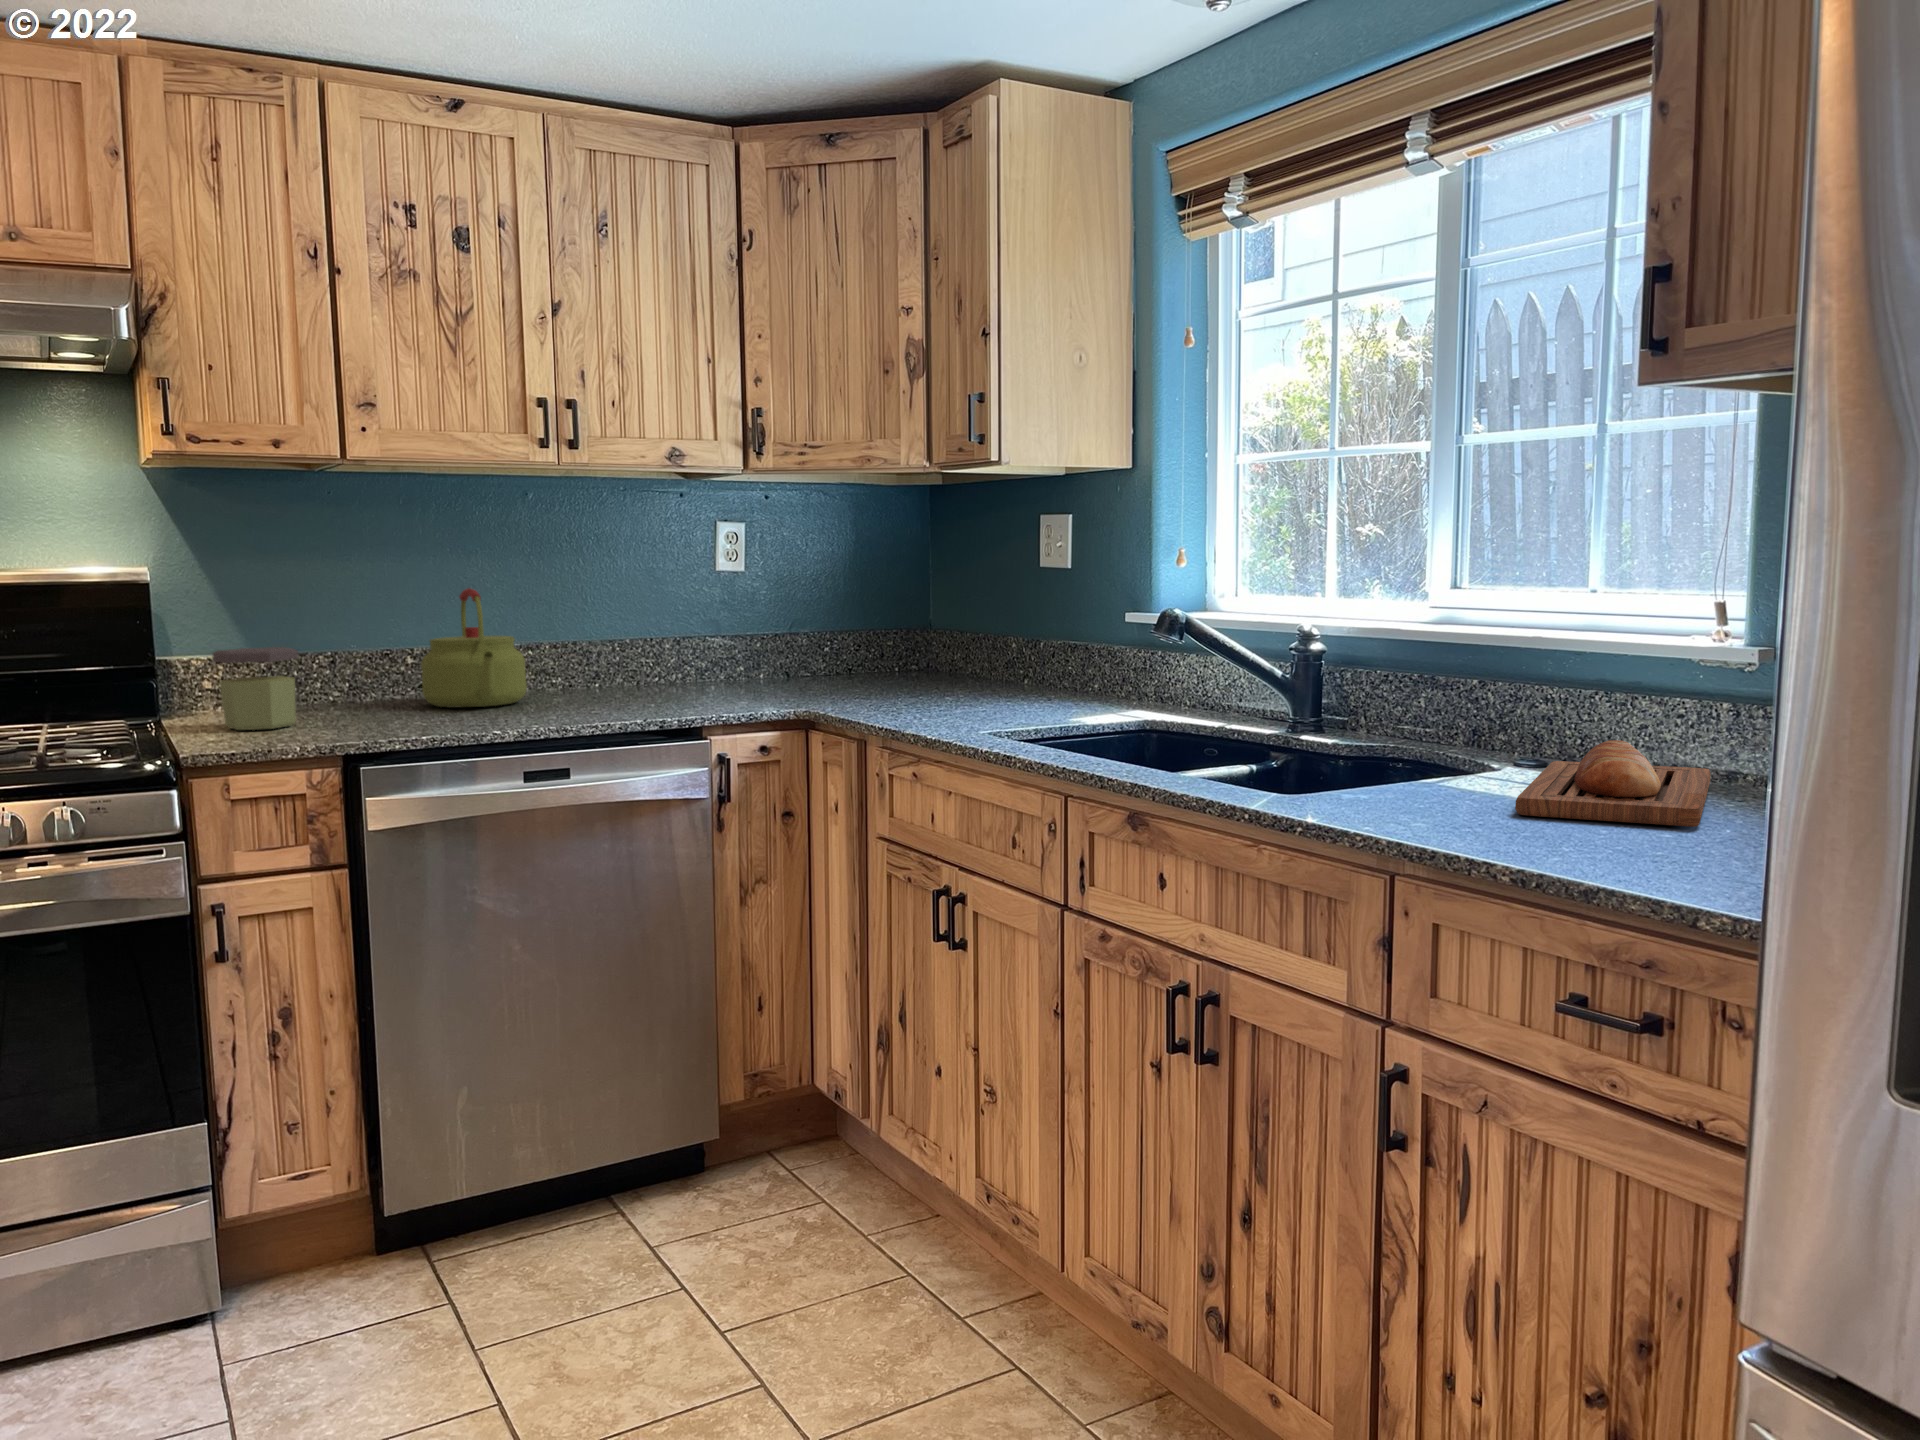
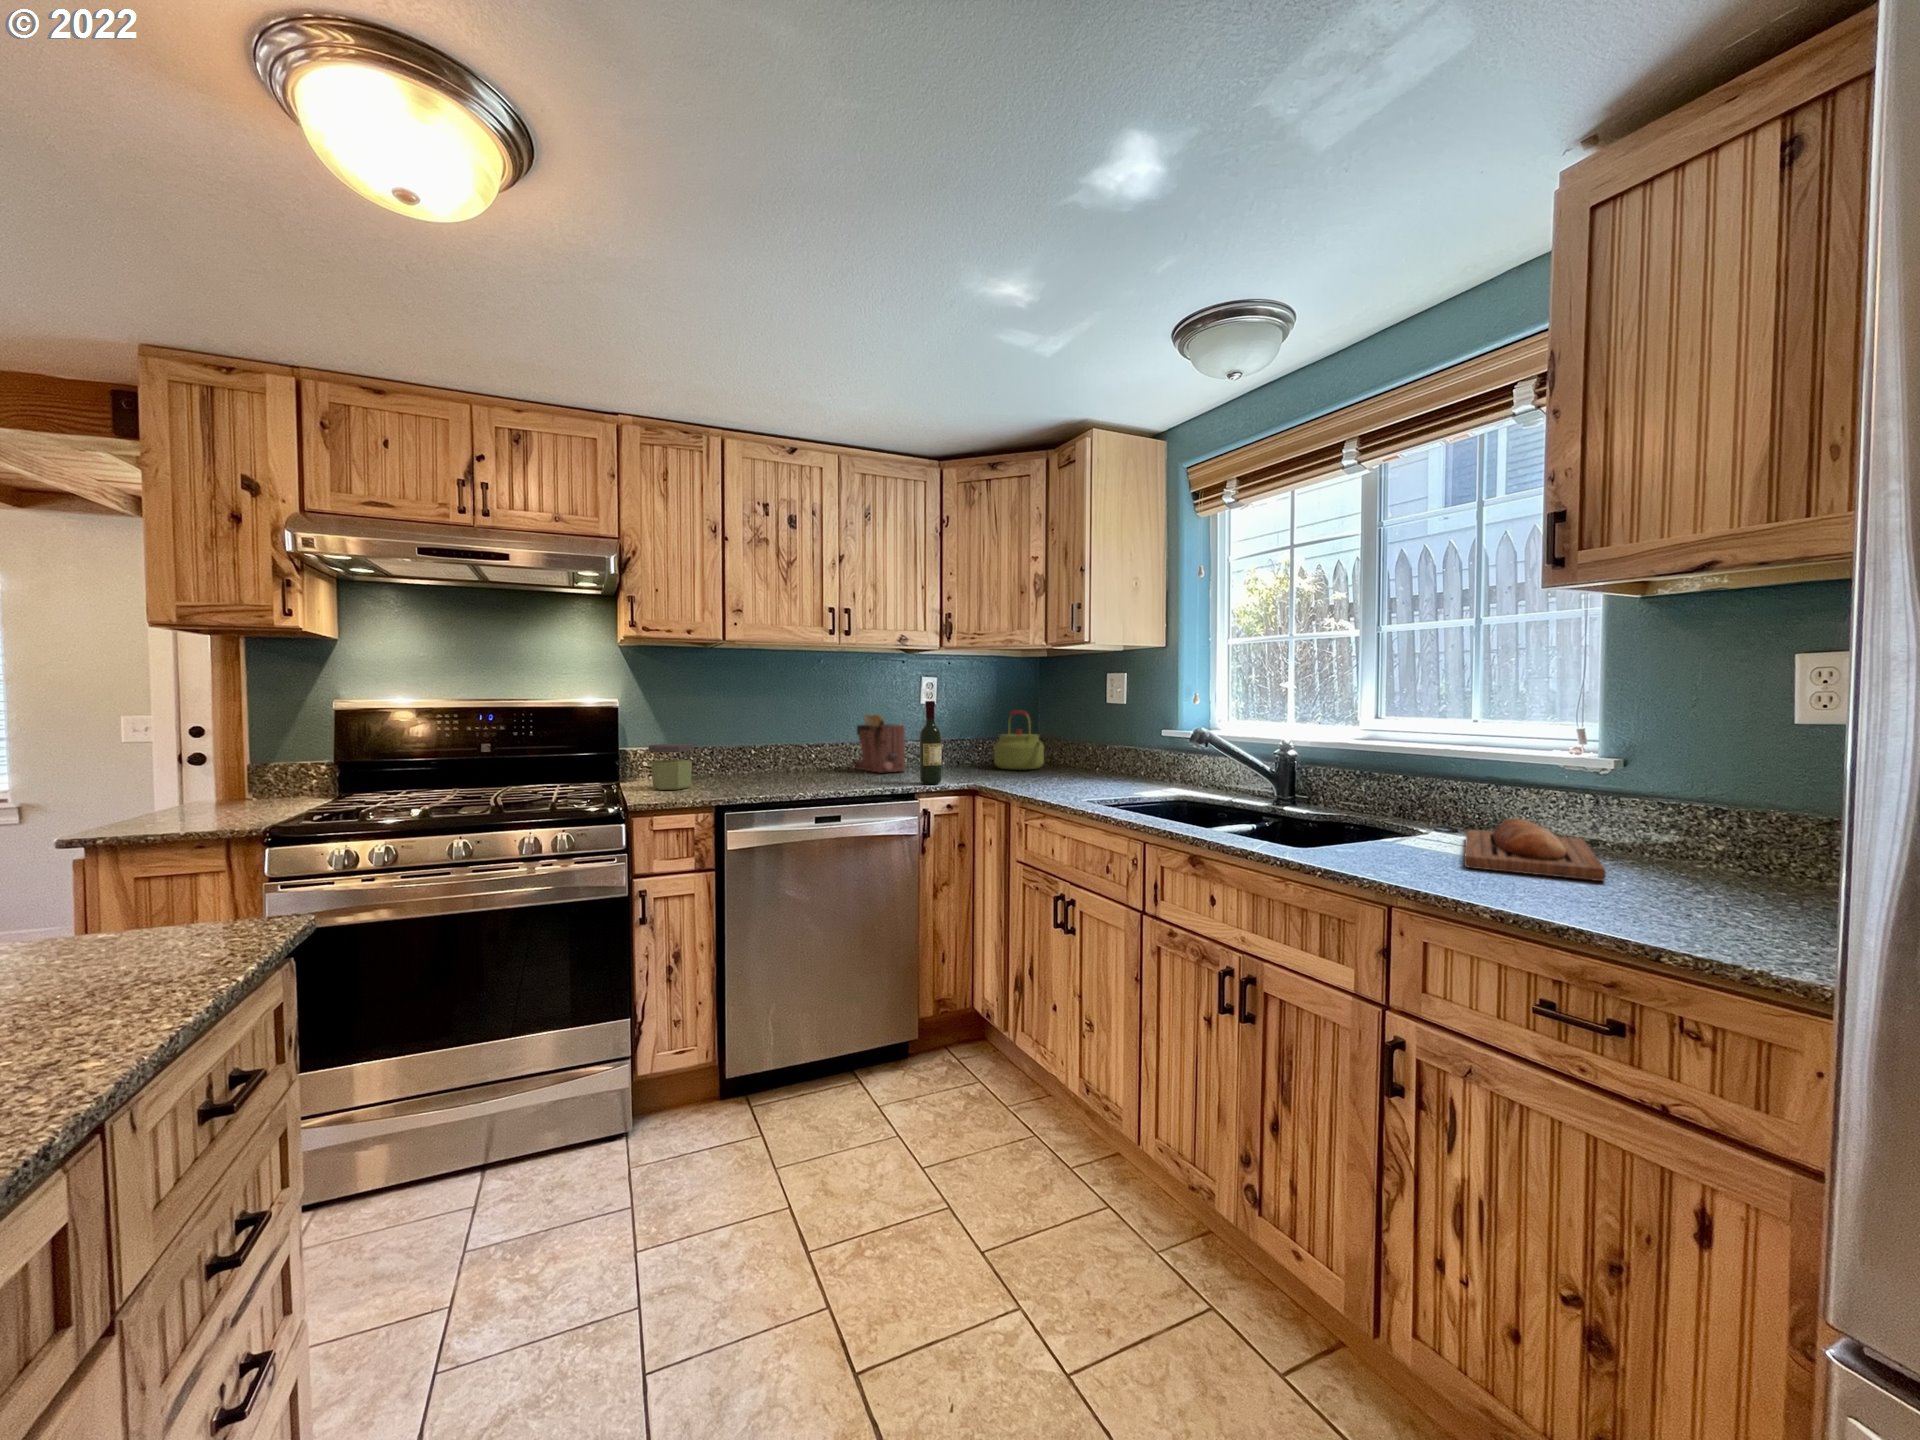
wine bottle: none [708,565,748,711] -> present [920,701,942,784]
kettle: present [421,588,527,707] -> present [994,710,1044,770]
toaster: none [593,589,688,693] -> present [853,714,905,773]

